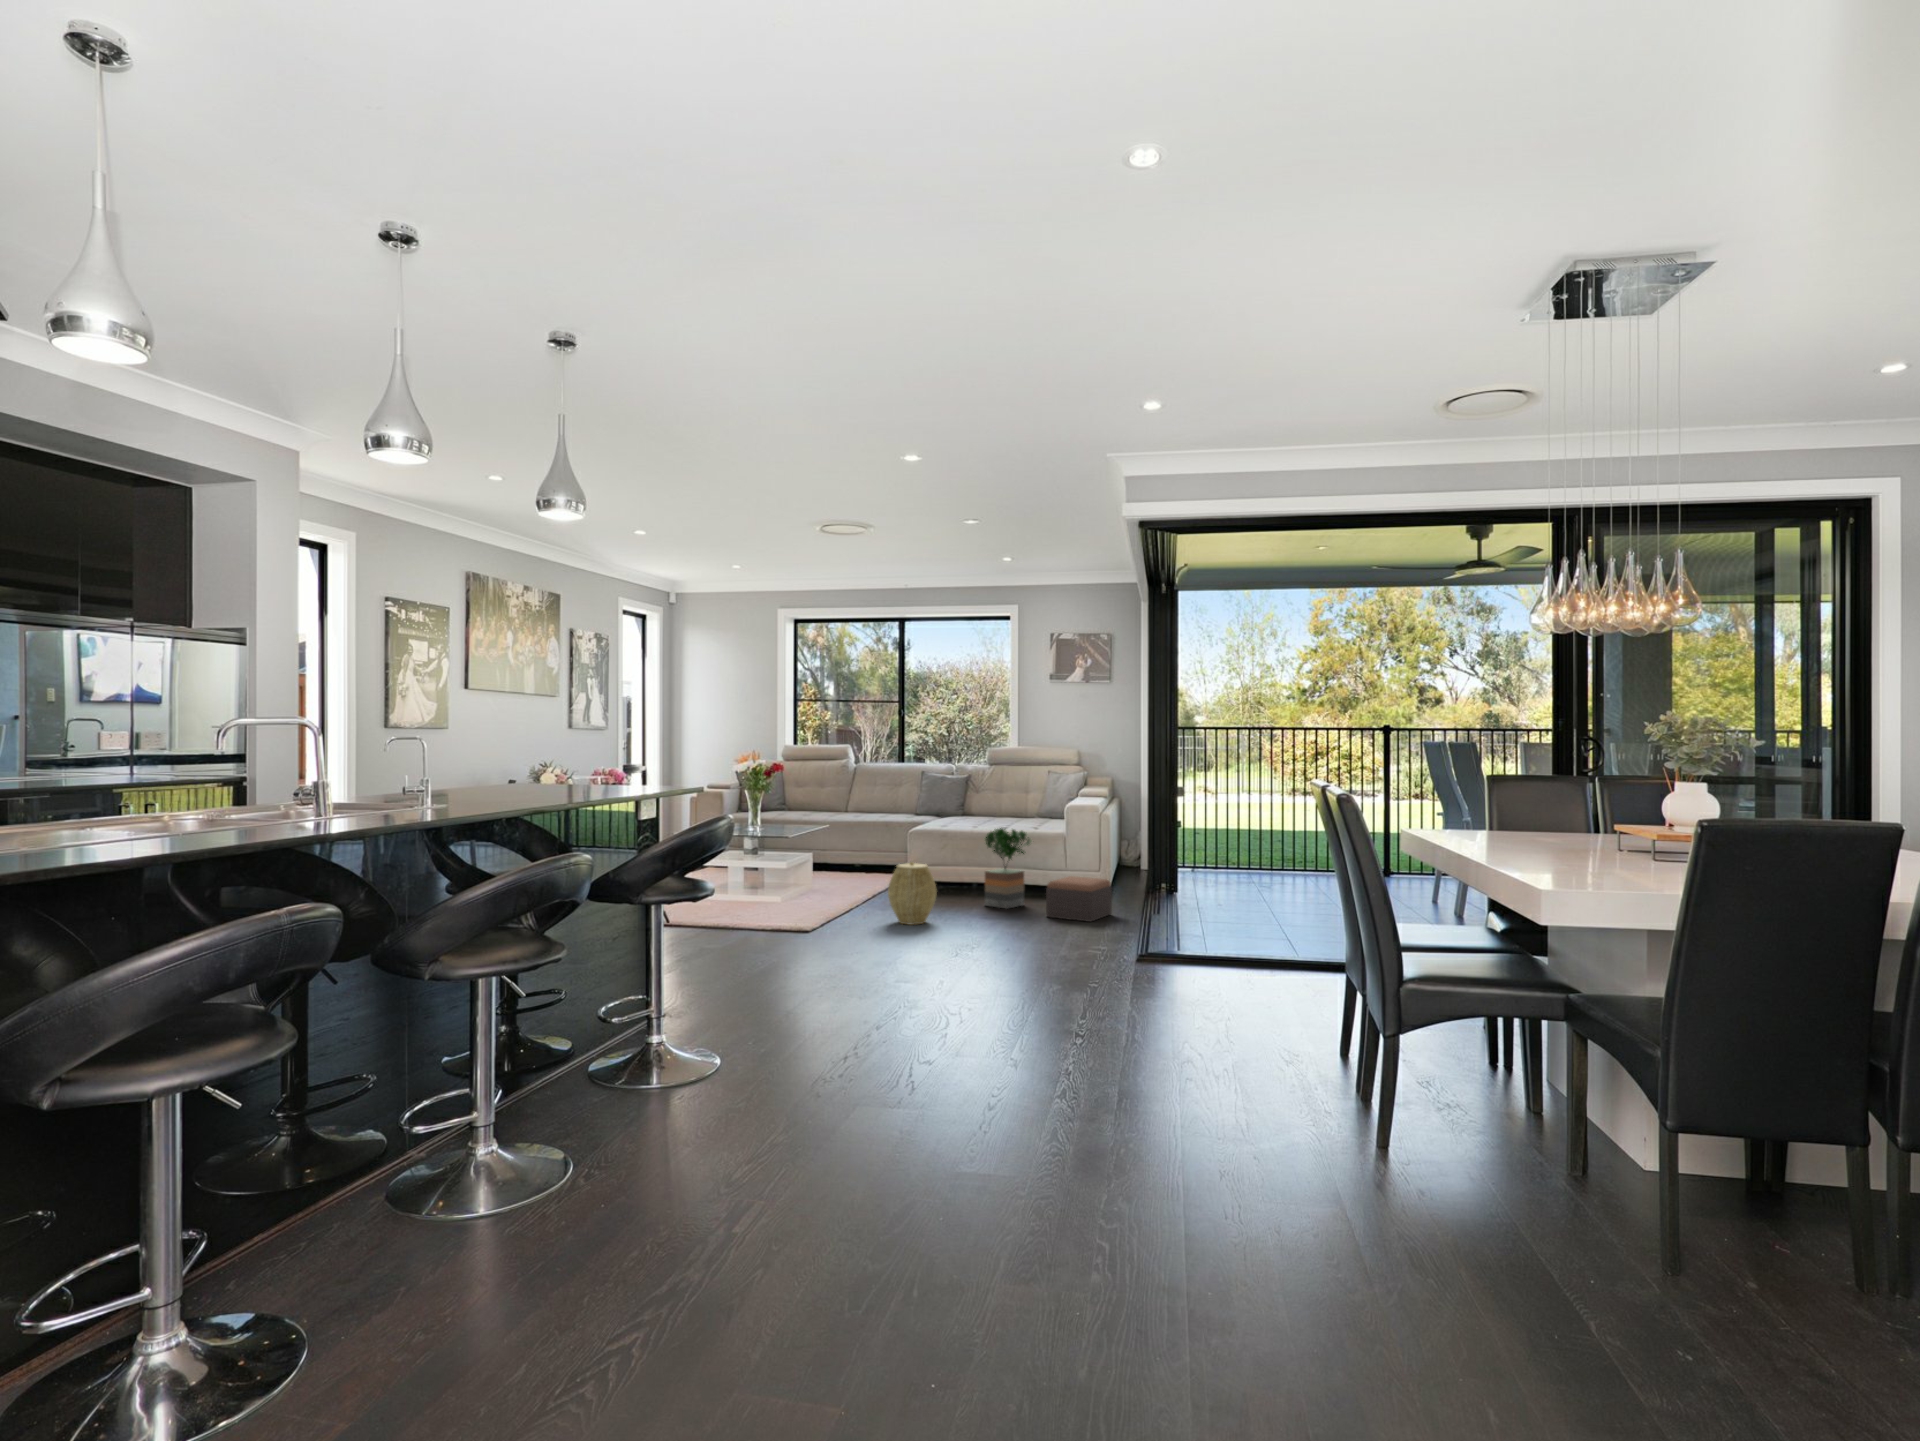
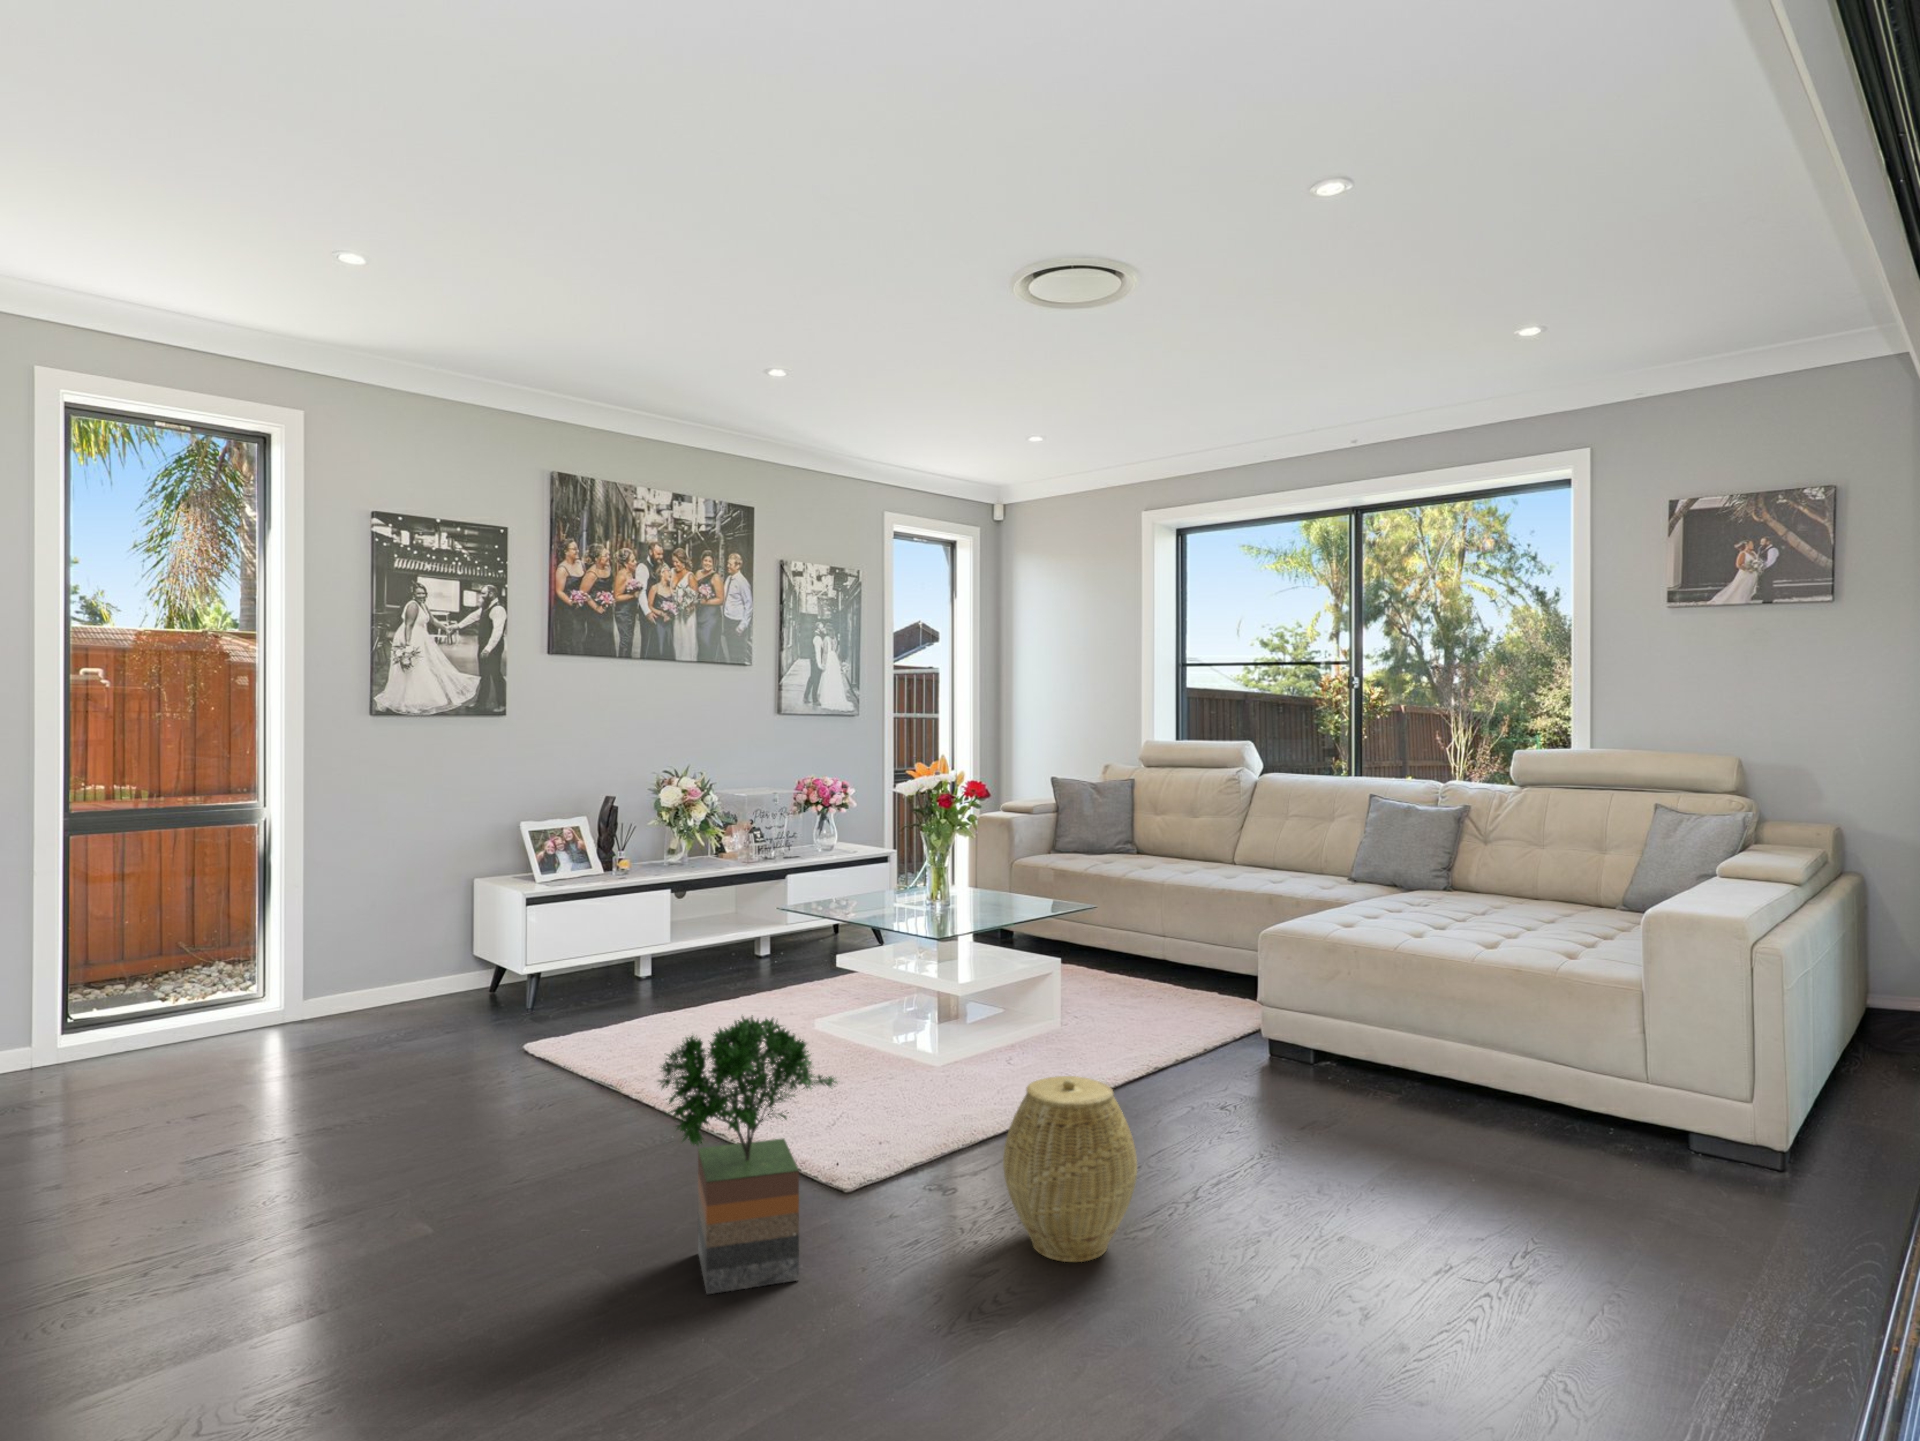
potted tree: present [985,828,1031,909] -> present [658,1017,837,1294]
footstool: present [1046,876,1112,922] -> none [1492,1176,1750,1392]

